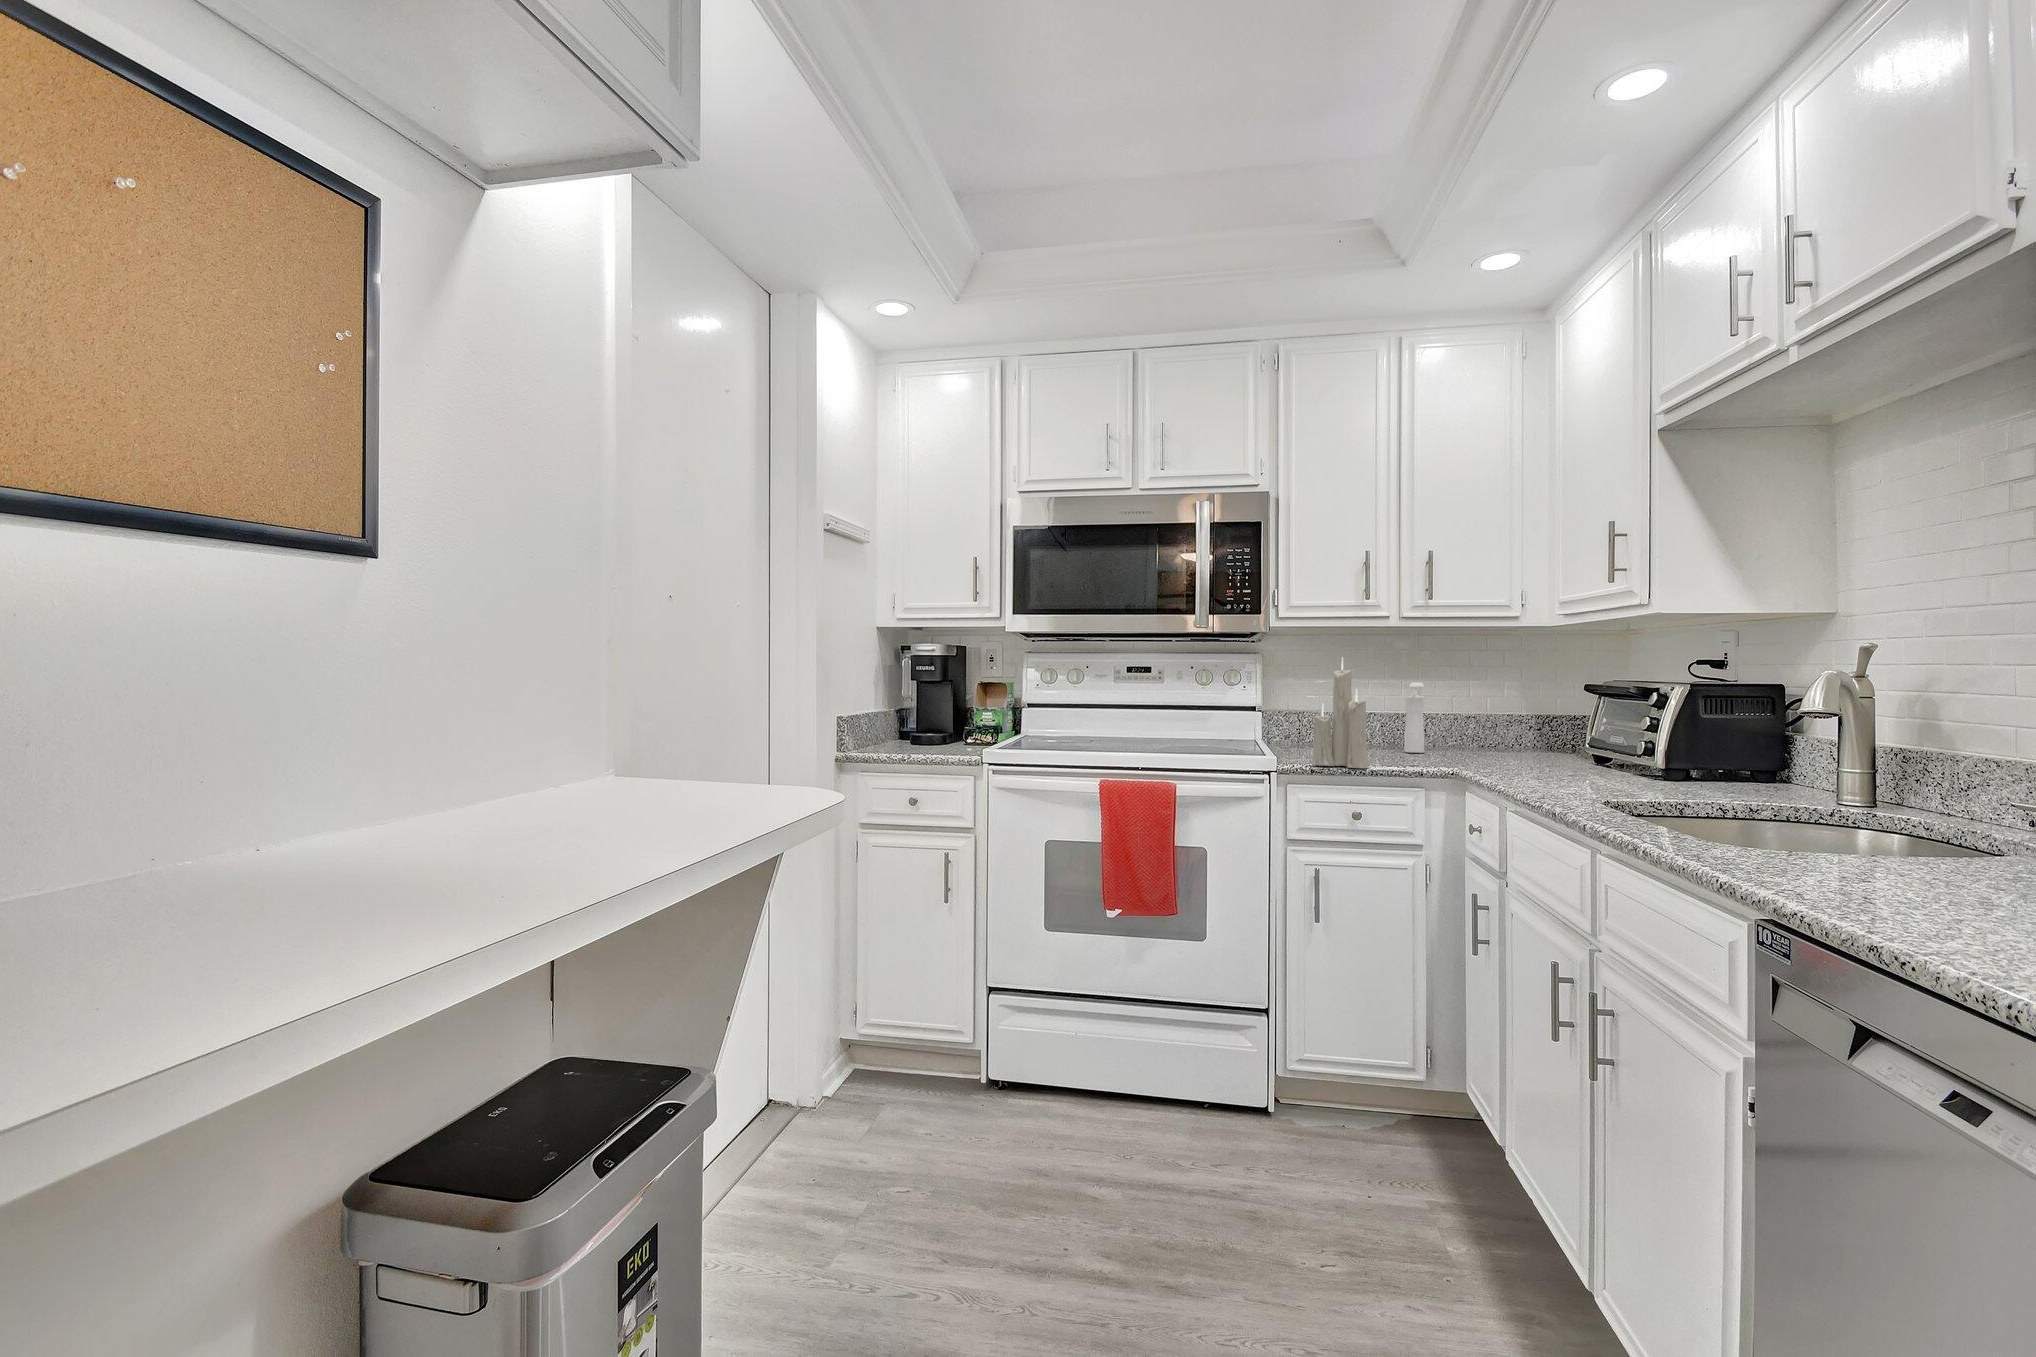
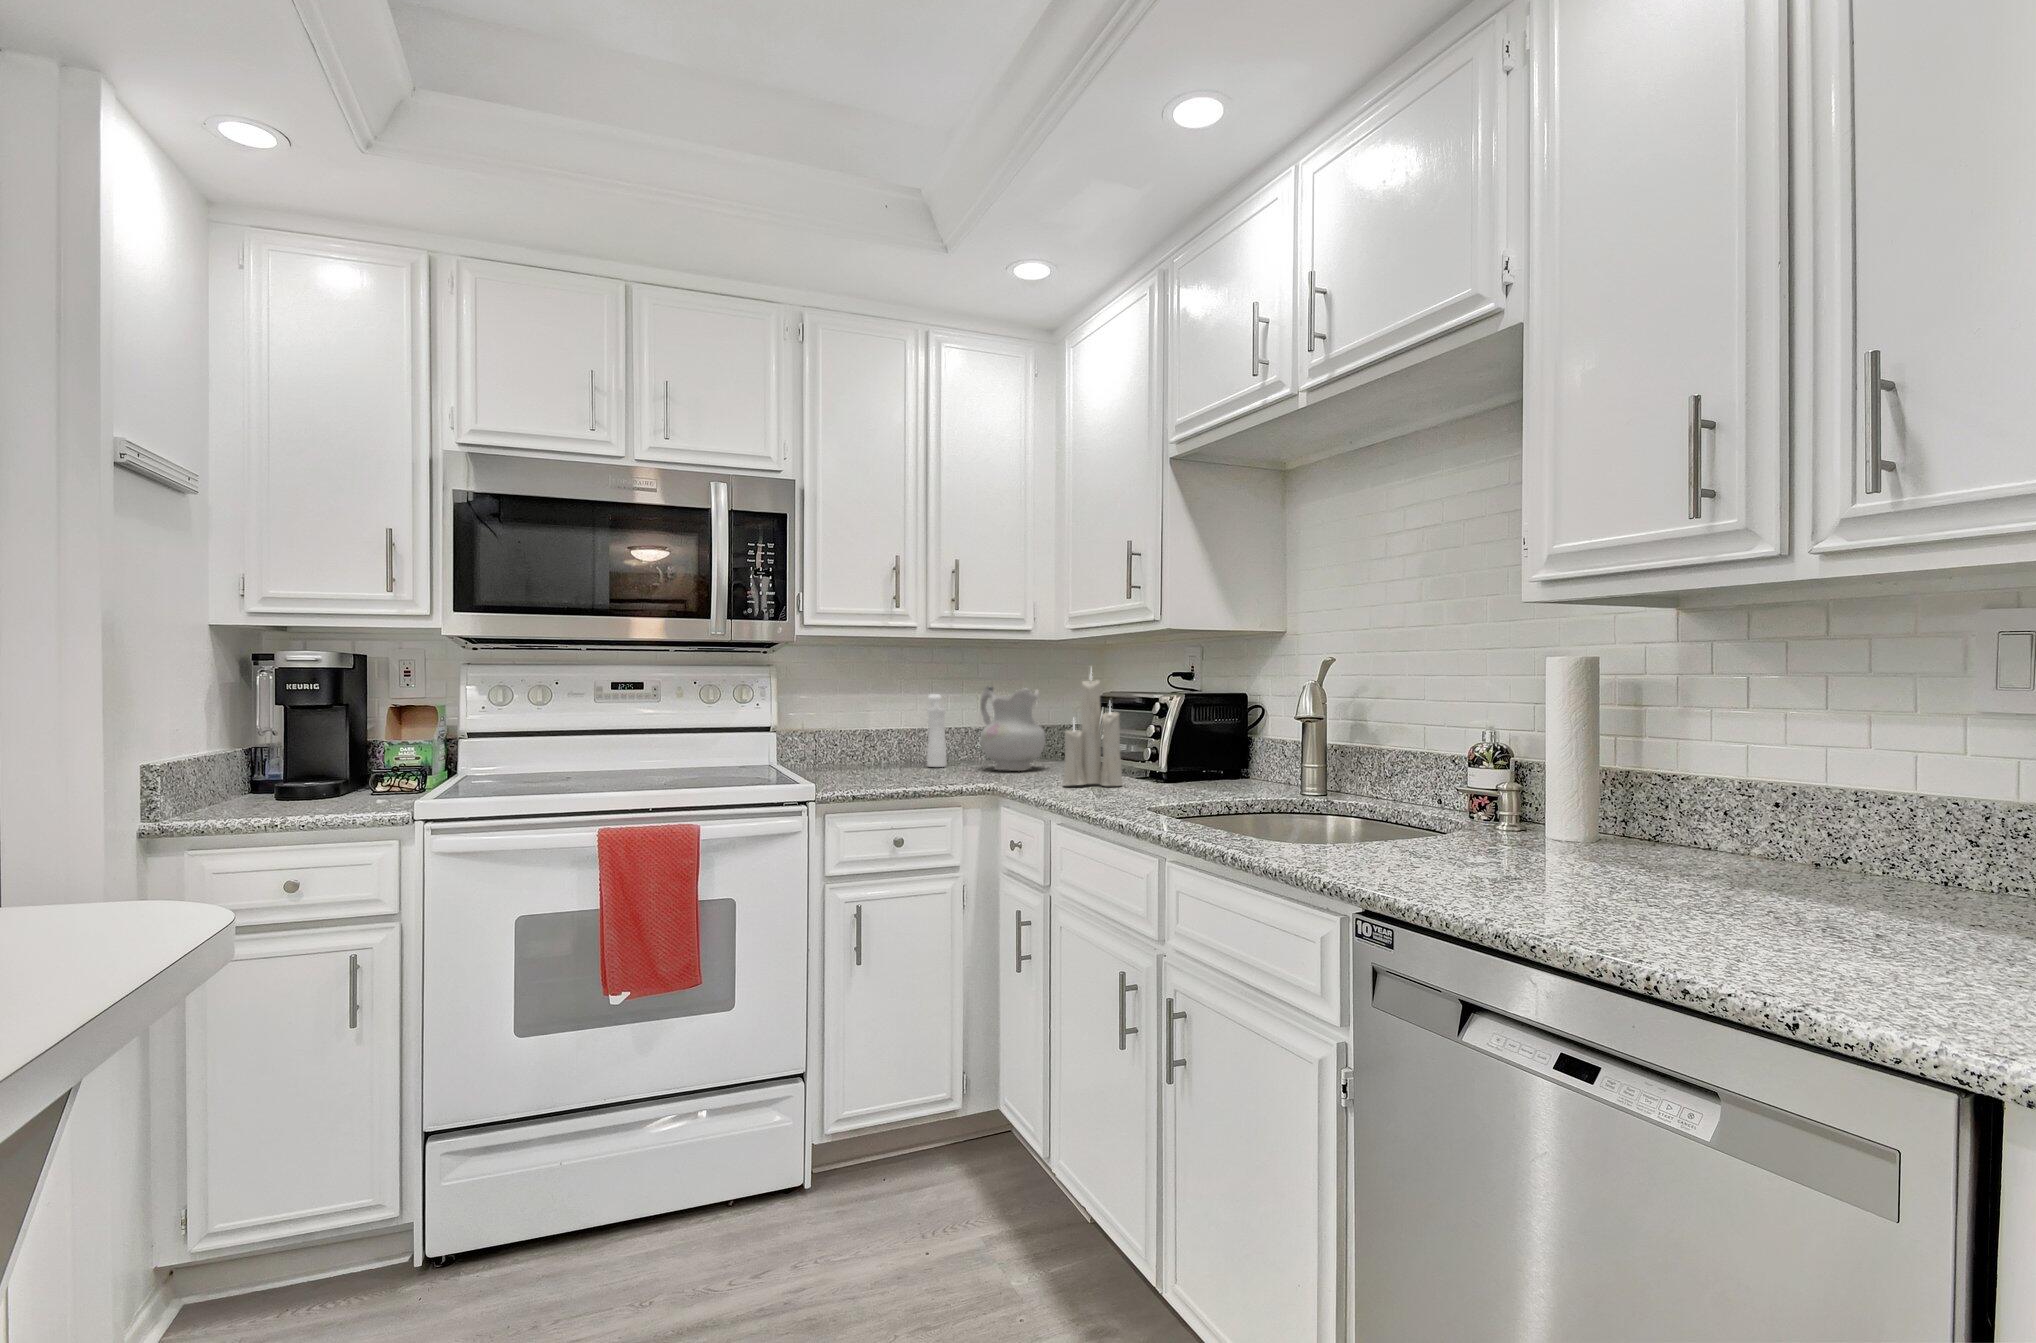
candle: present [1312,657,1369,768] -> present [1063,672,1122,786]
ceramic pitcher: none [1457,675,1531,760] -> present [980,686,1045,771]

